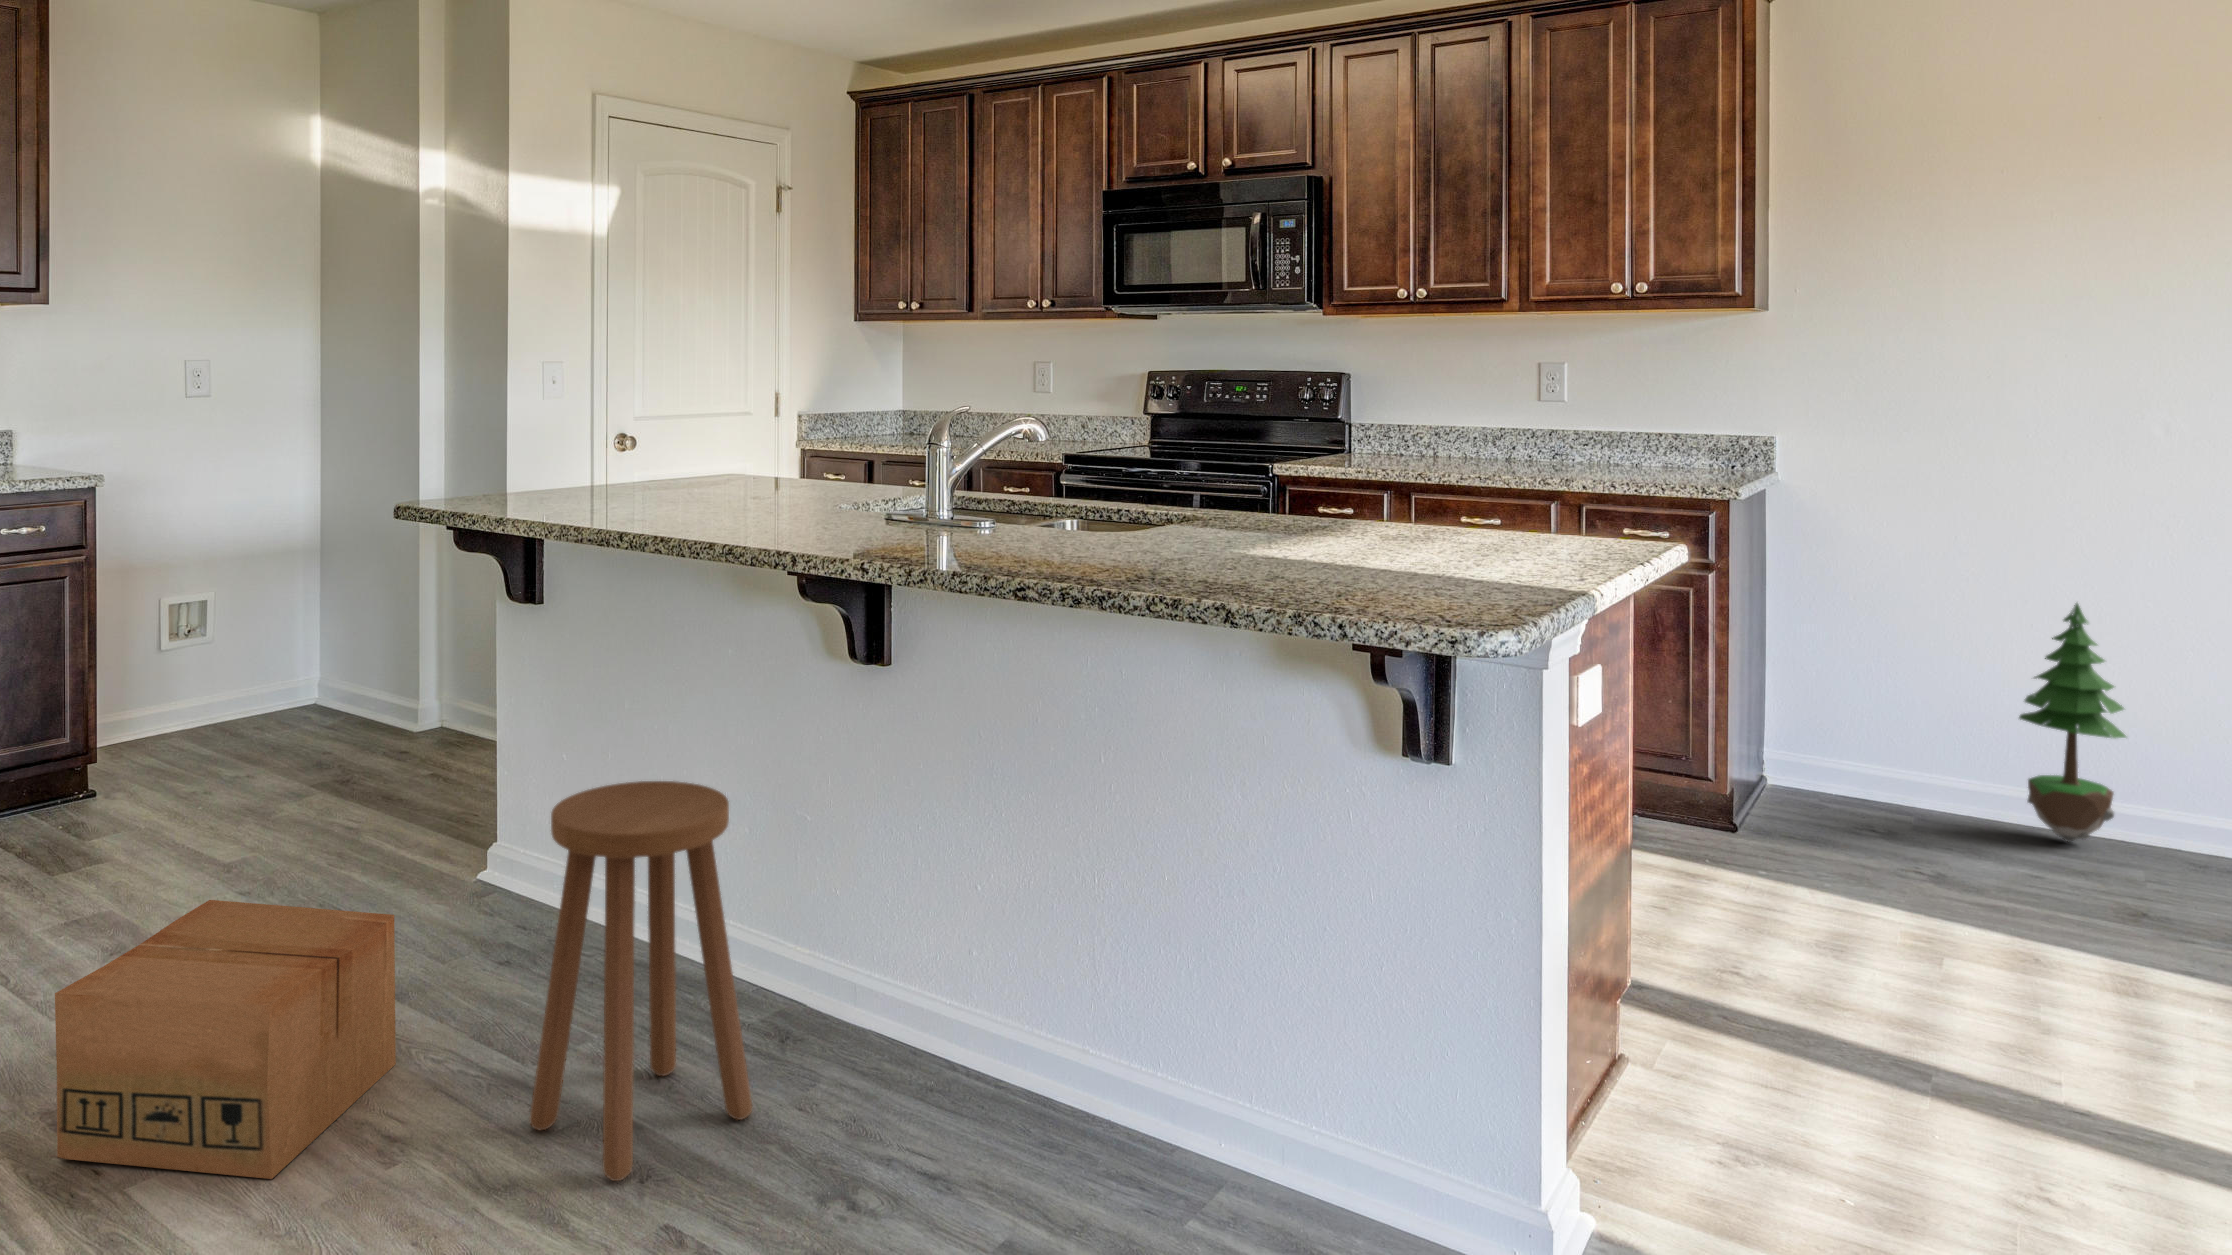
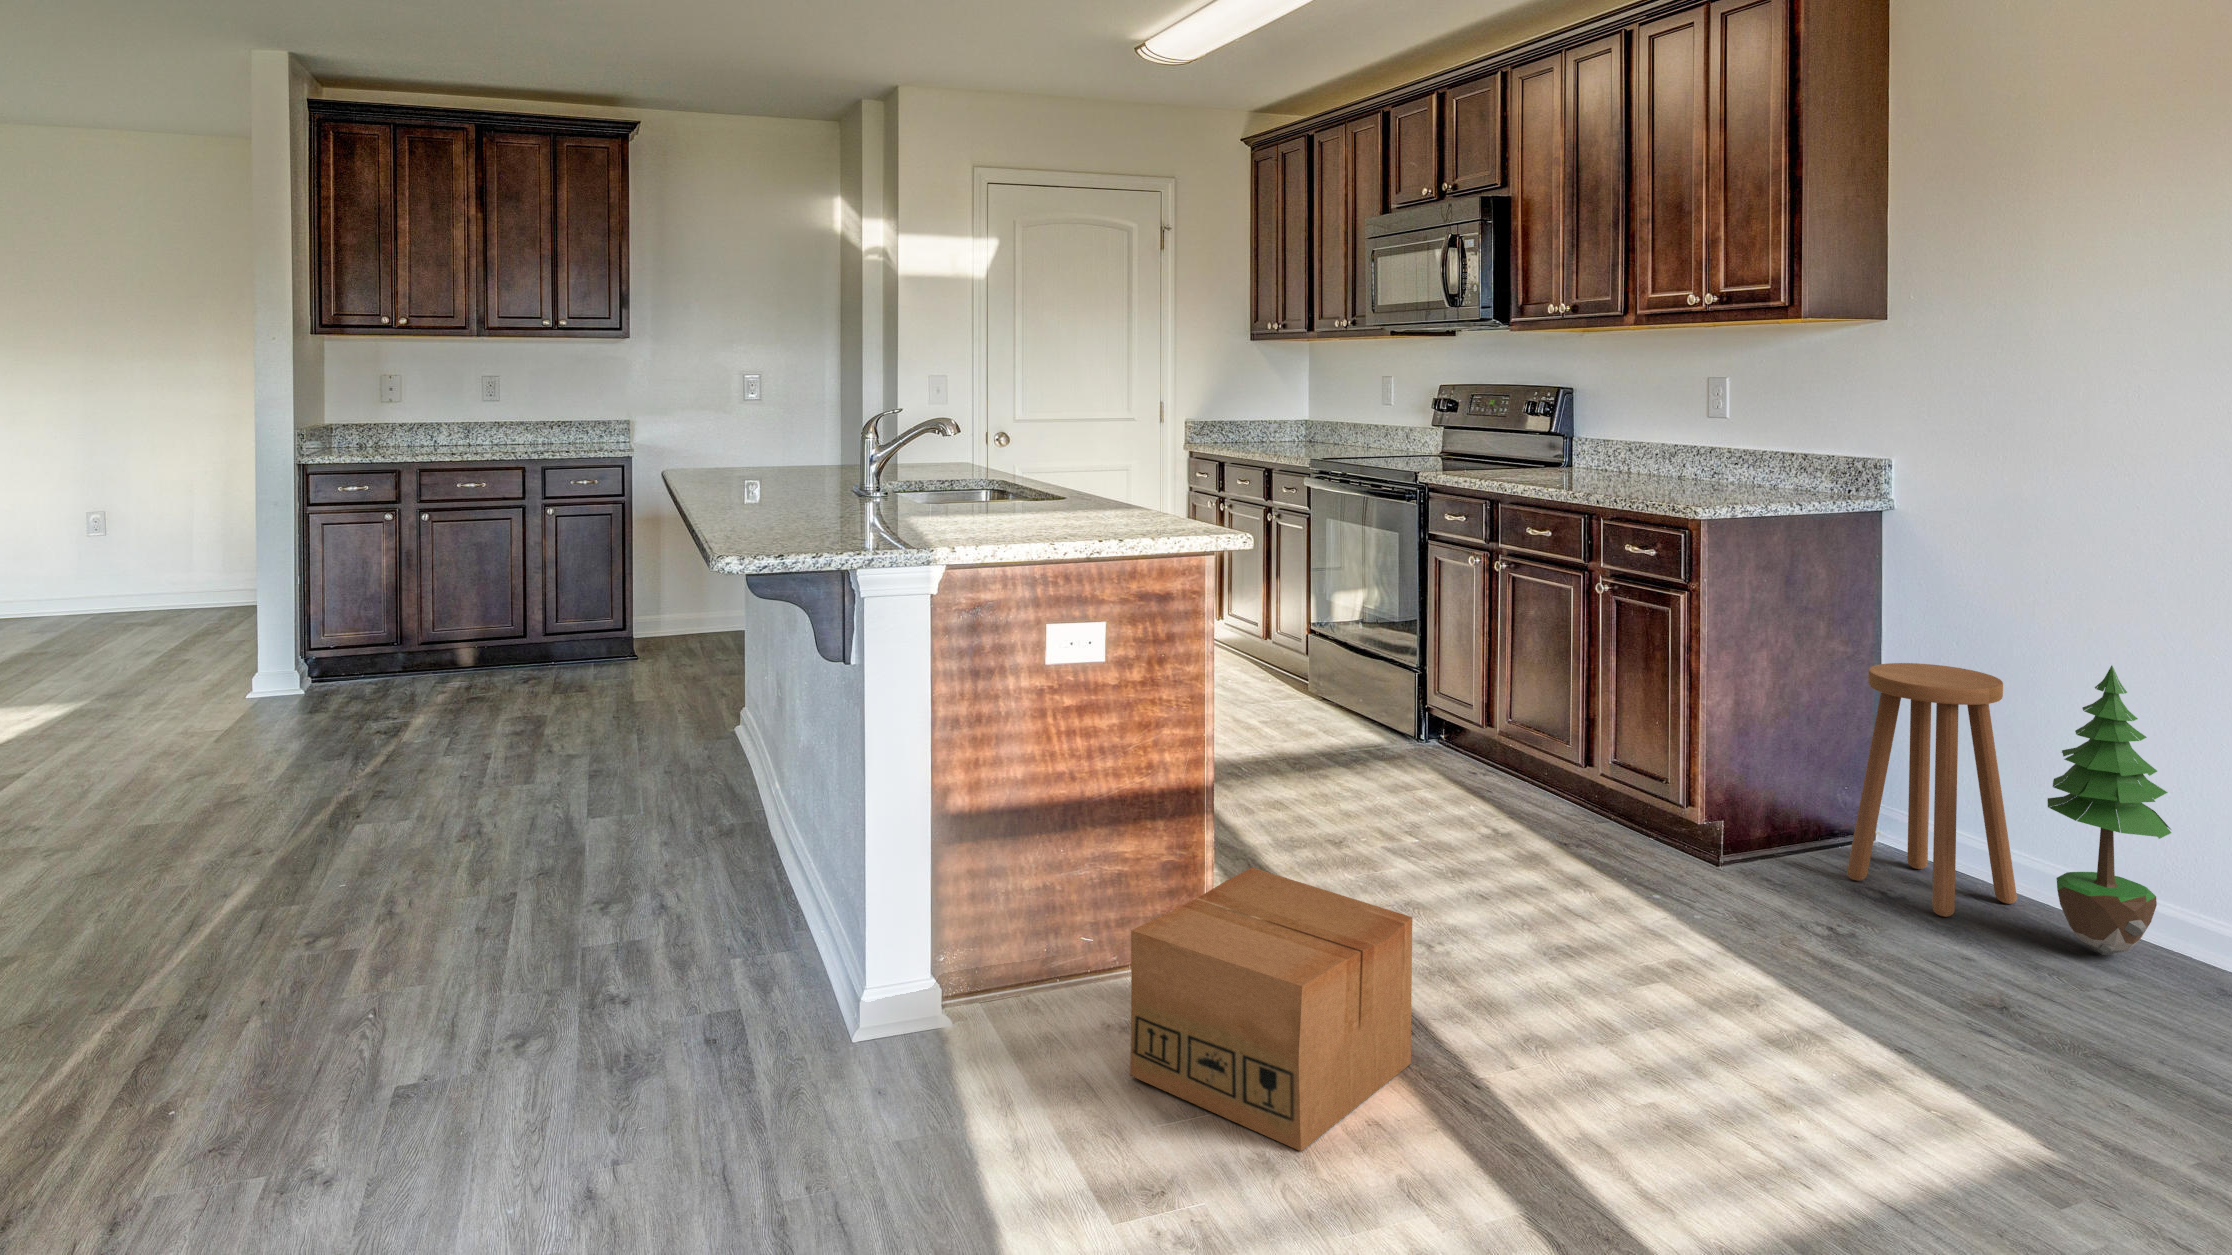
stool: present [530,781,752,1181] -> present [1847,663,2017,917]
cardboard box: present [55,900,396,1179] -> present [1130,867,1412,1151]

